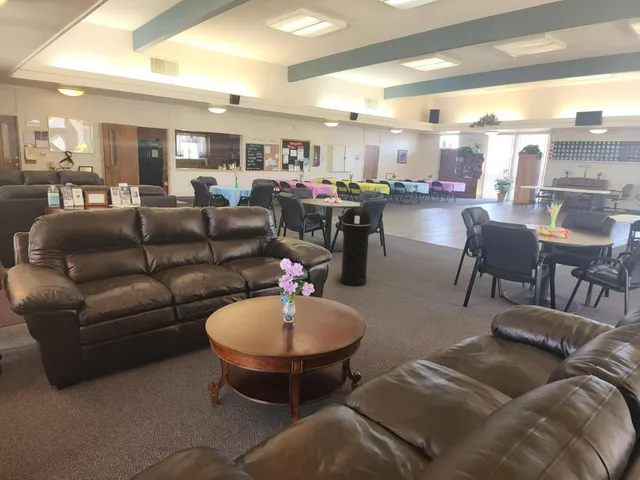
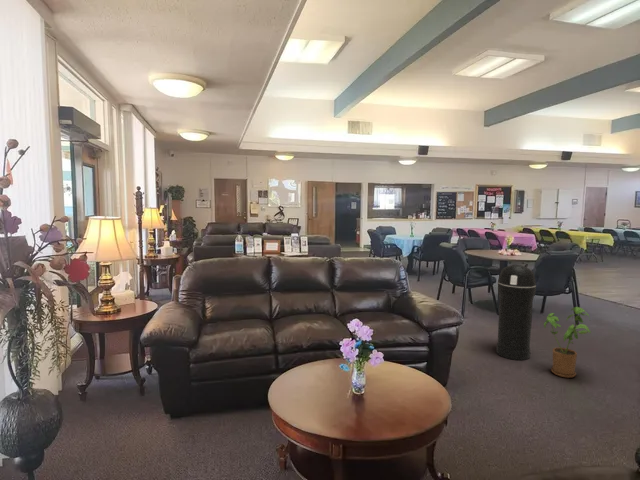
house plant: none [380,238,414,293] -> present [544,307,591,378]

